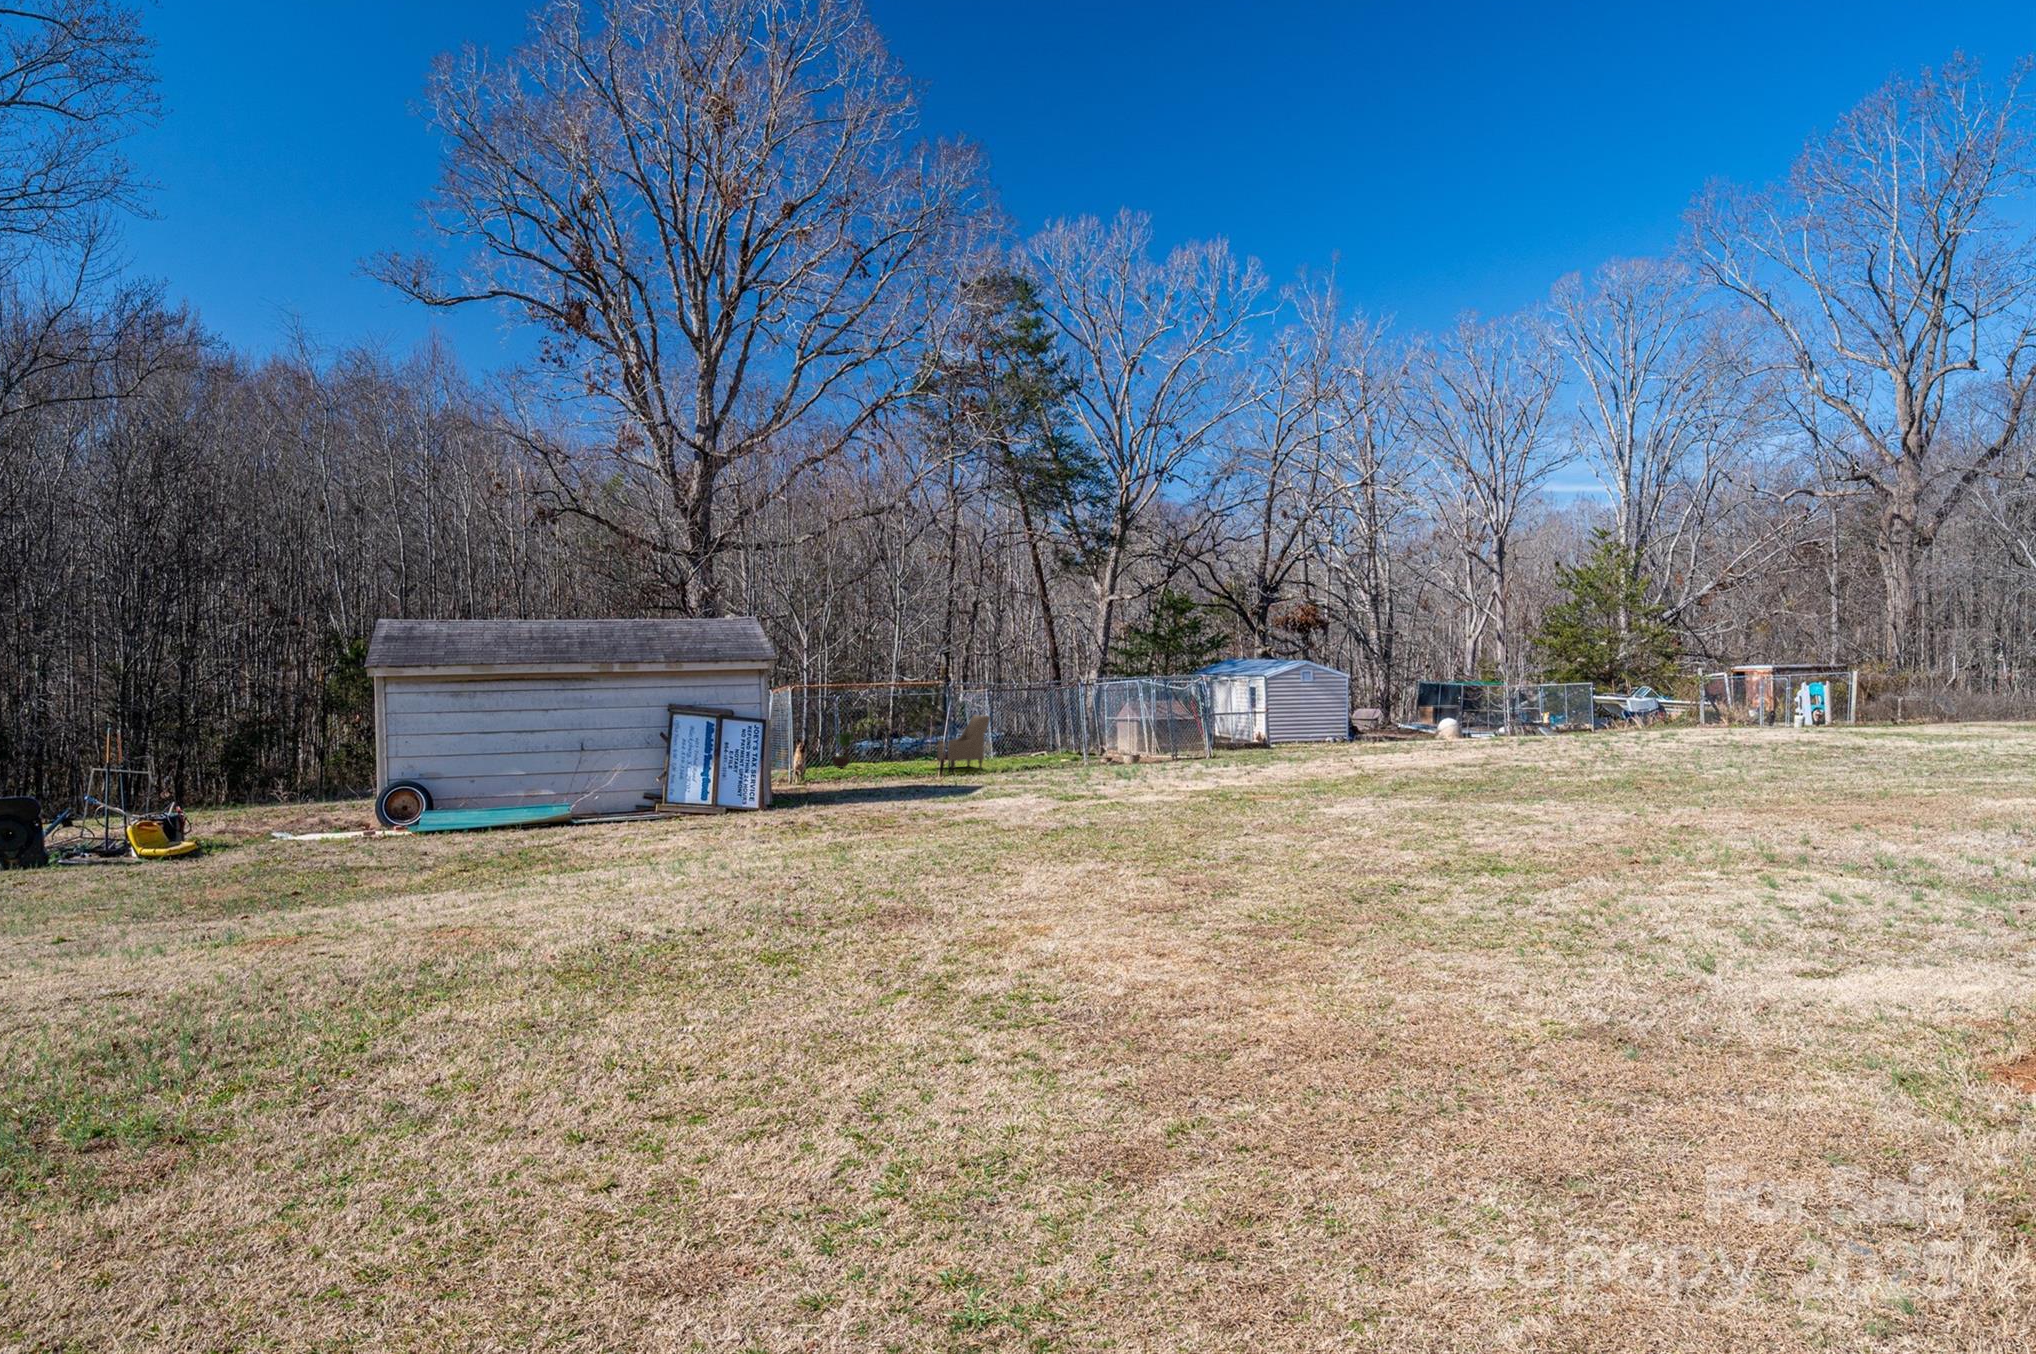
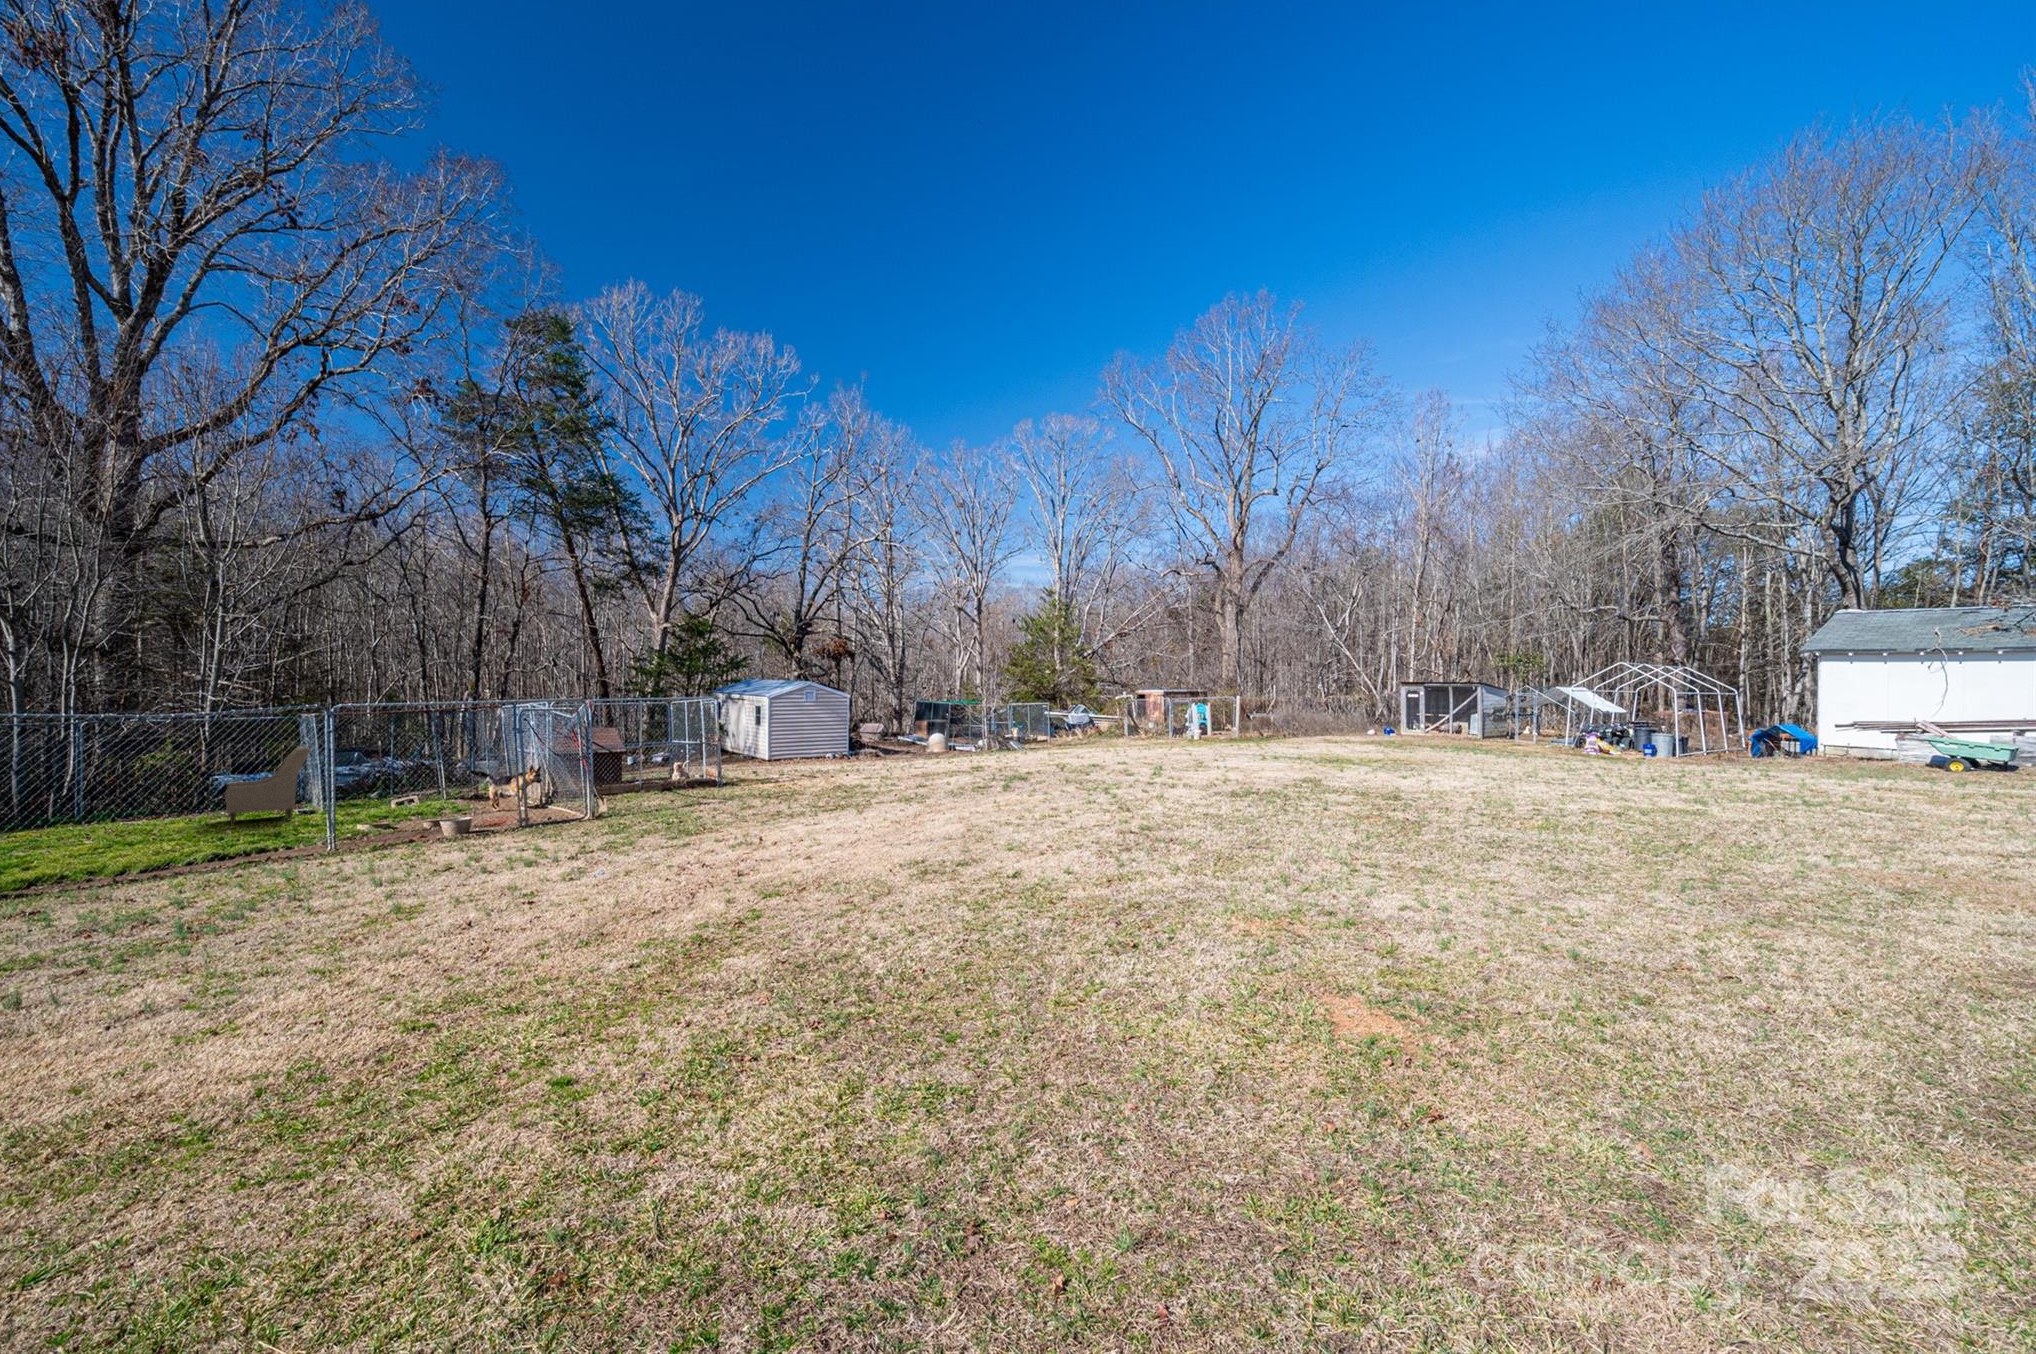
potted tree: present [832,732,853,768] -> none [37,767,89,826]

